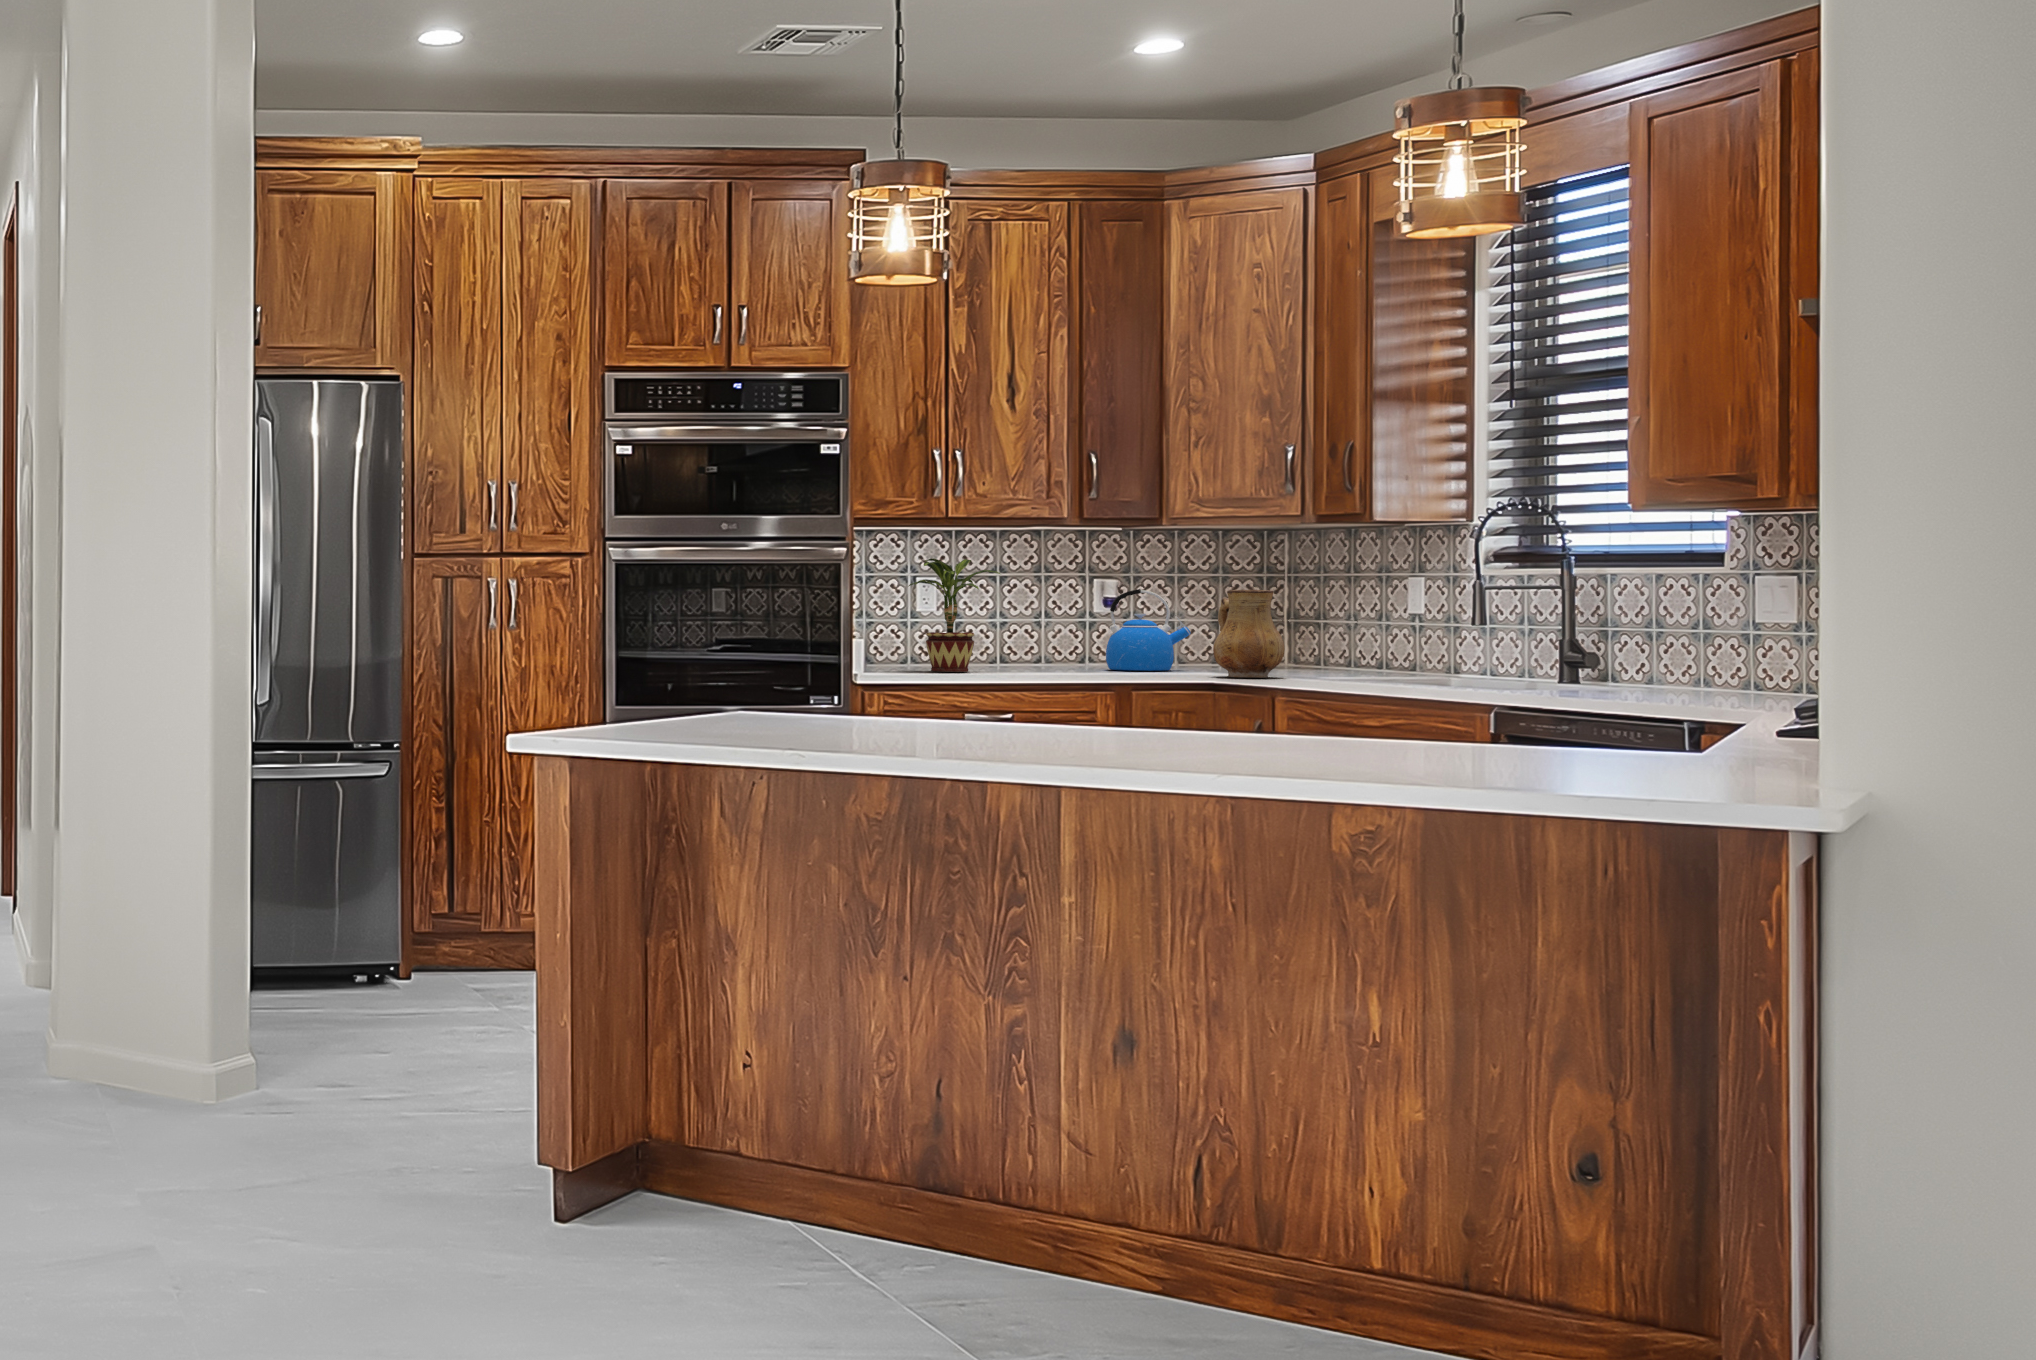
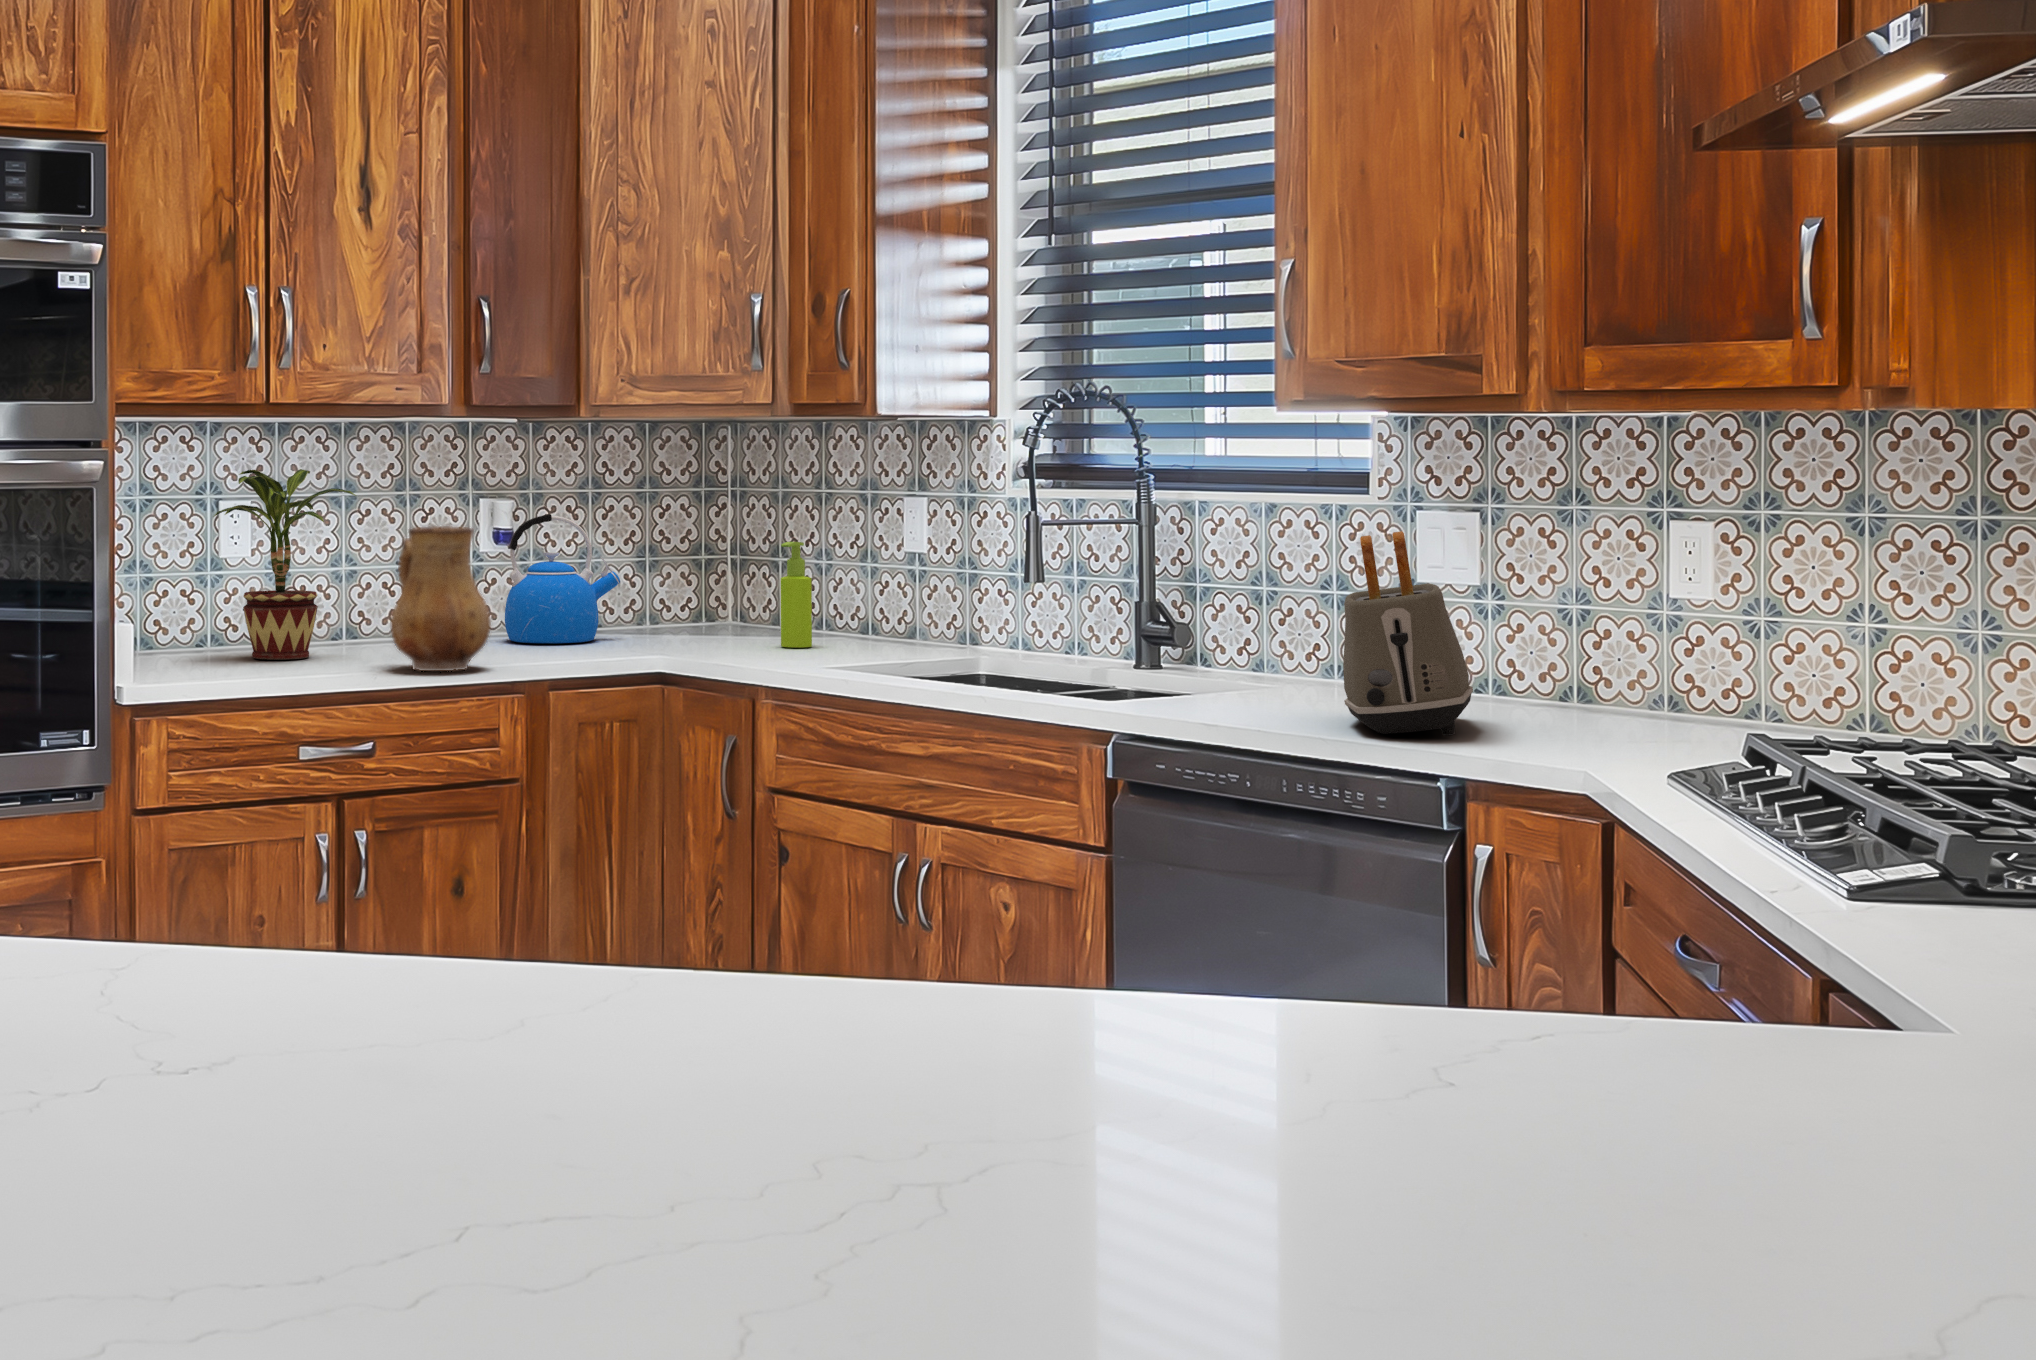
toaster: none [1639,582,1740,702] -> present [1343,531,1473,735]
ceramic pitcher: present [1213,590,1285,678] -> present [391,526,491,671]
soap dispenser: none [1305,606,1329,674] -> present [781,542,812,648]

